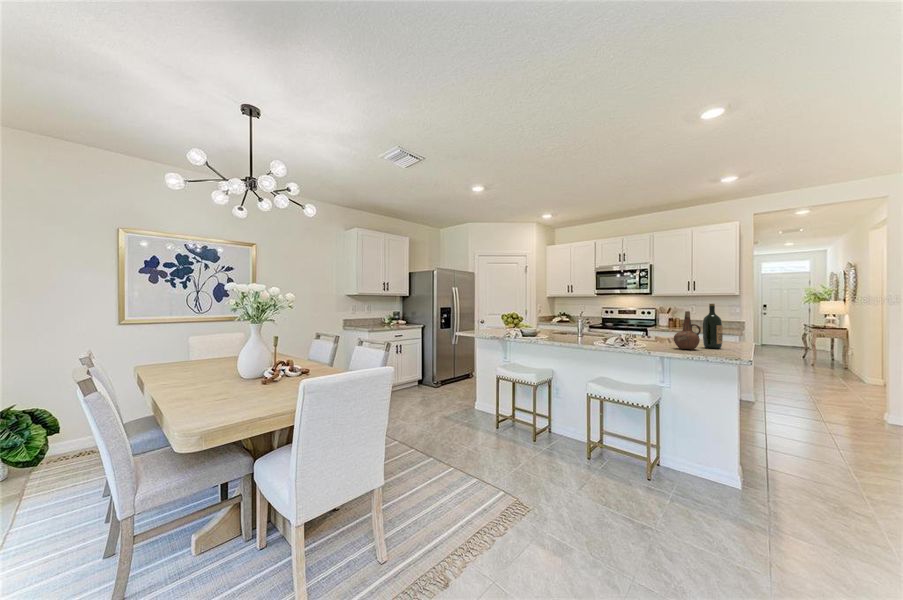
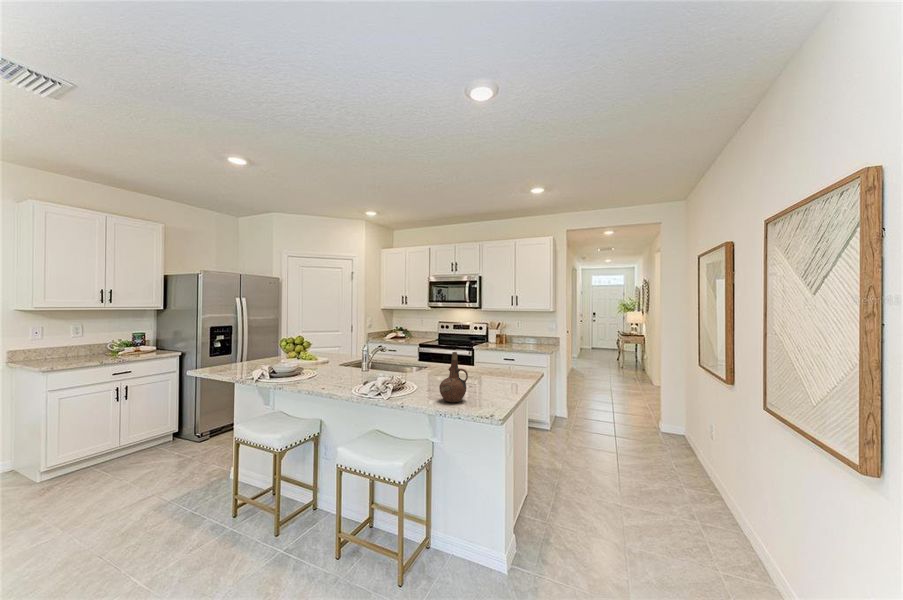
wine bottle: present [703,304,723,349] -> none [476,340,495,397]

